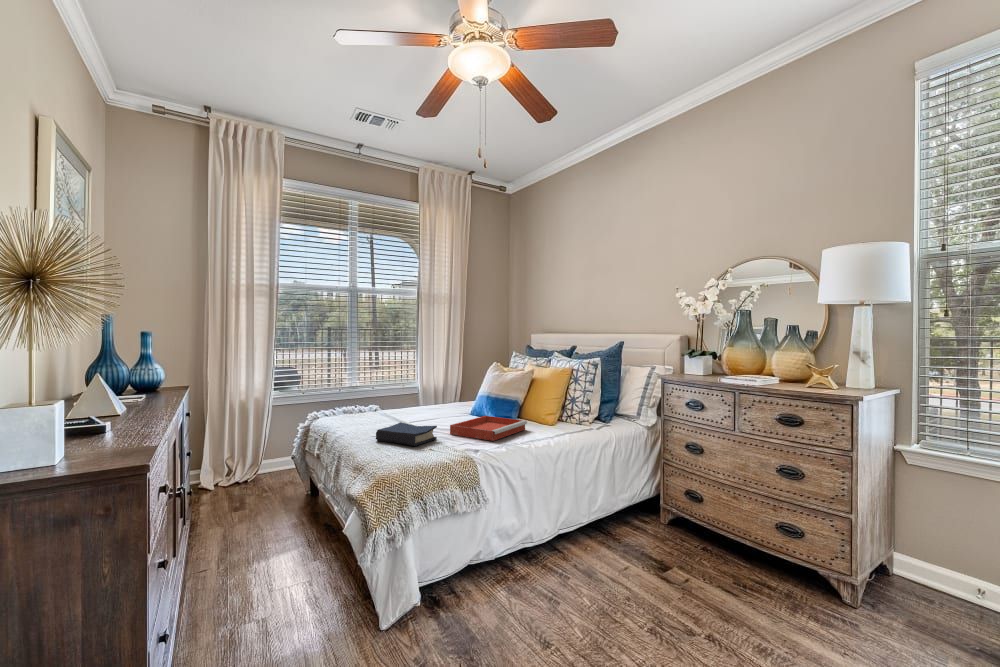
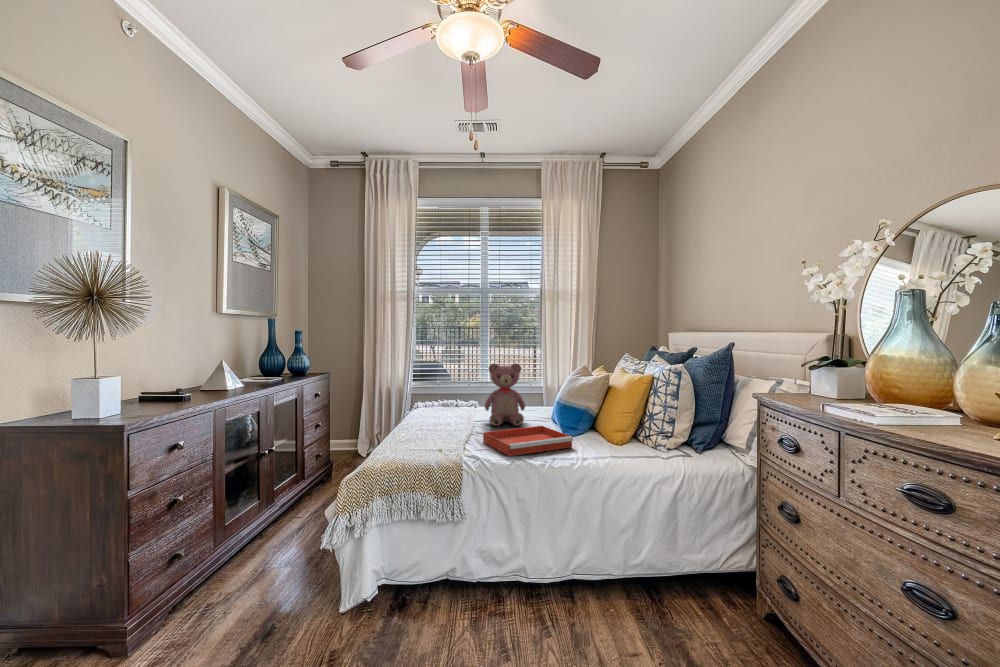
teddy bear: none [416,362,460,421] -> present [484,363,525,426]
hardback book: present [376,422,437,446] -> none [405,424,459,451]

